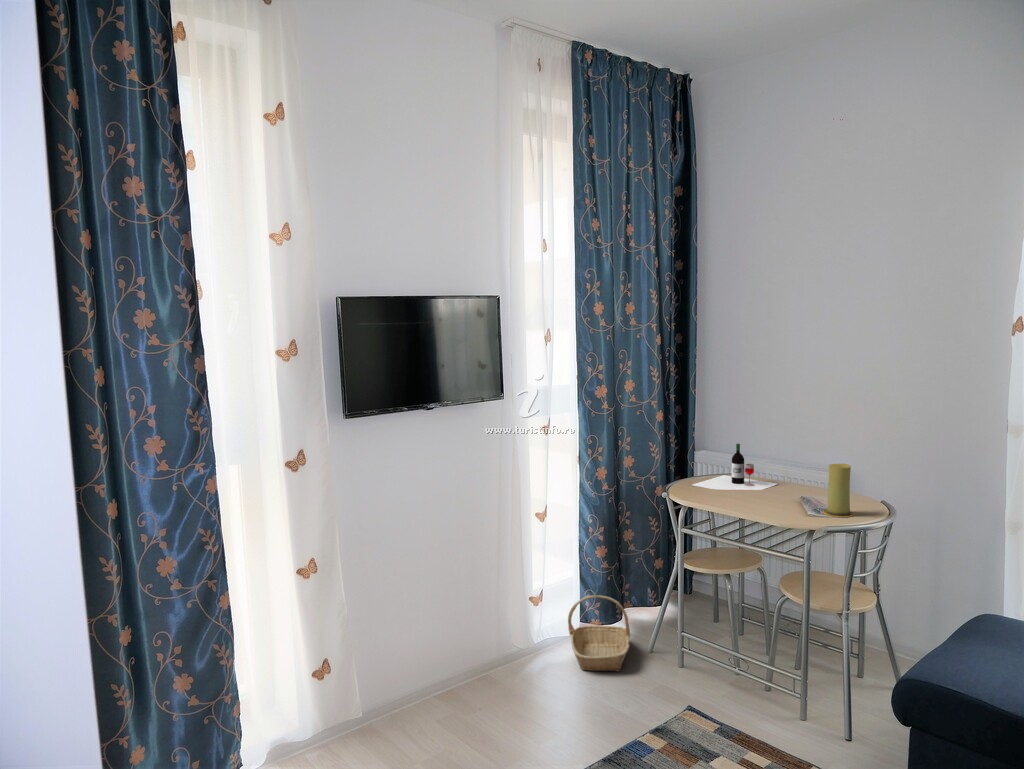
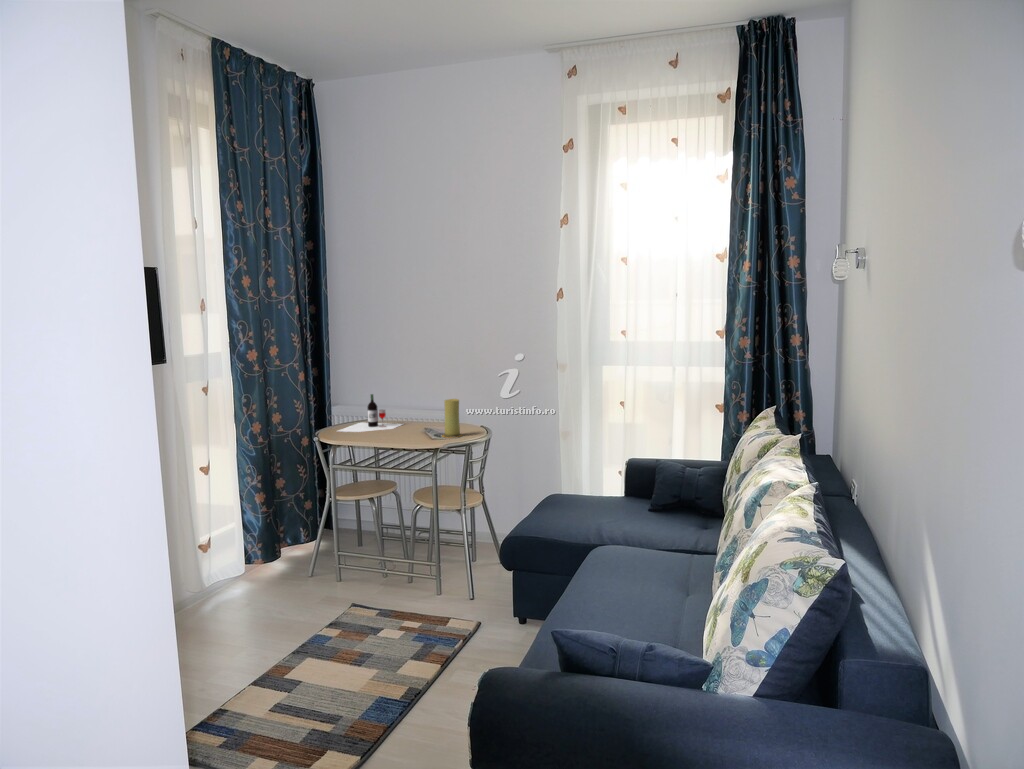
basket: present [568,595,630,671] -> none [236,534,295,600]

